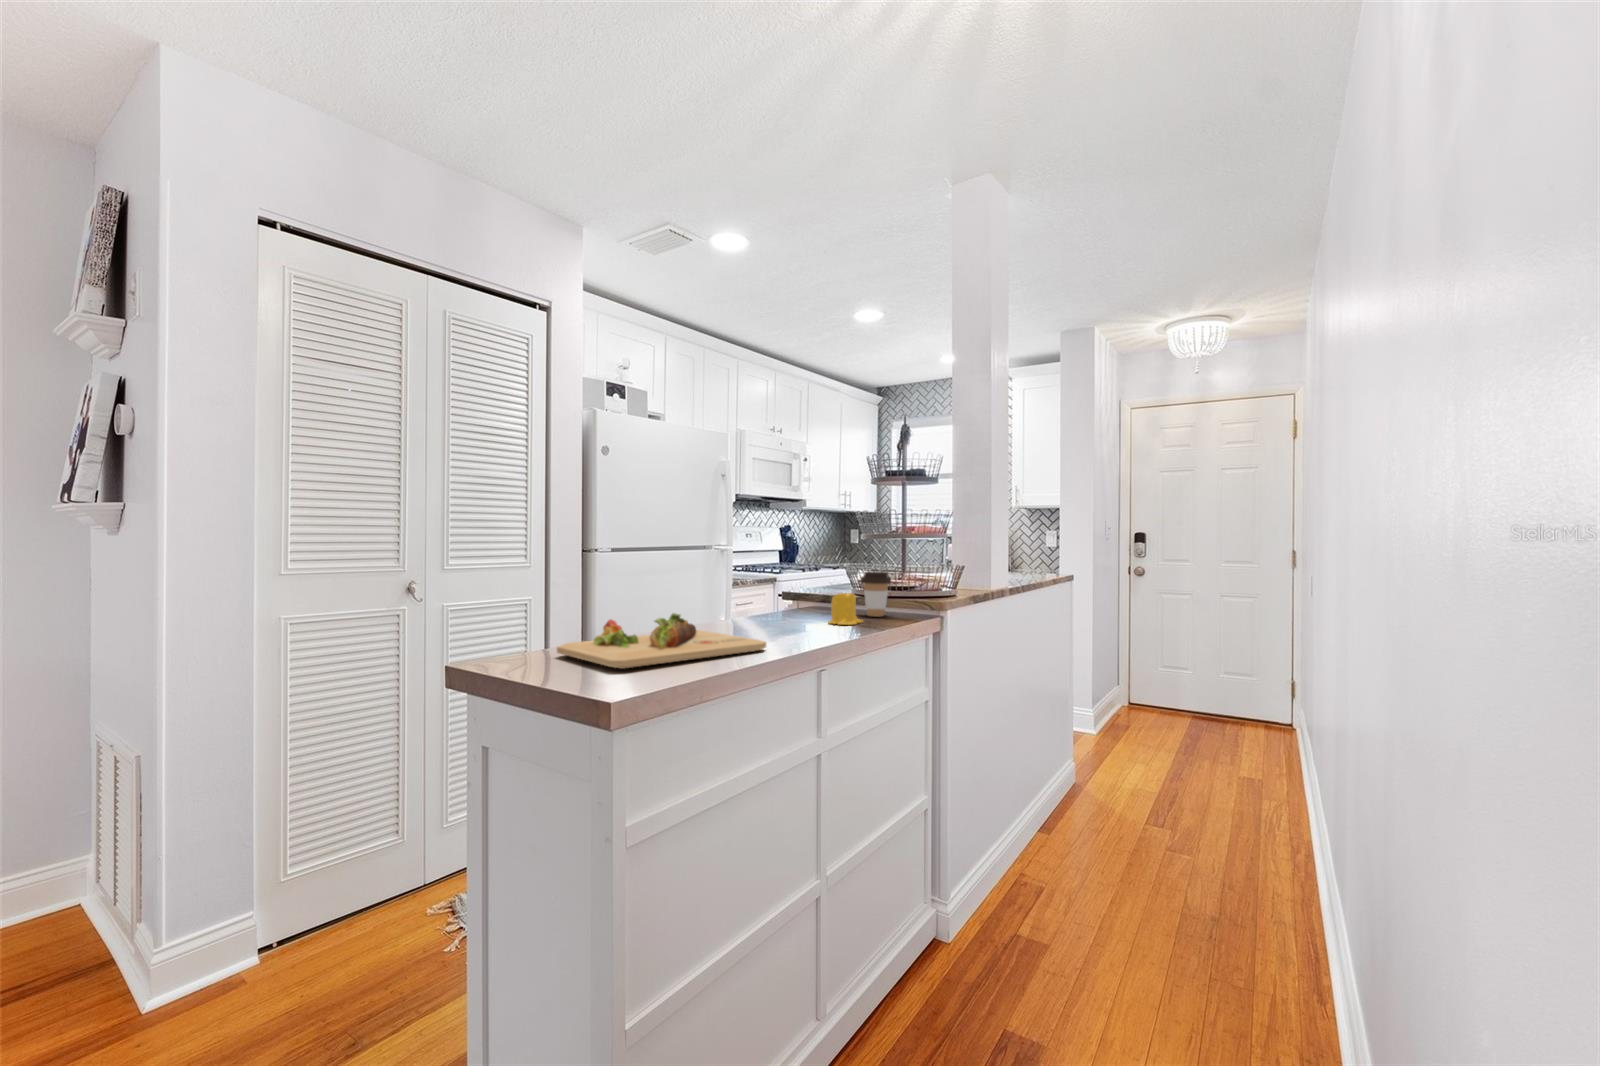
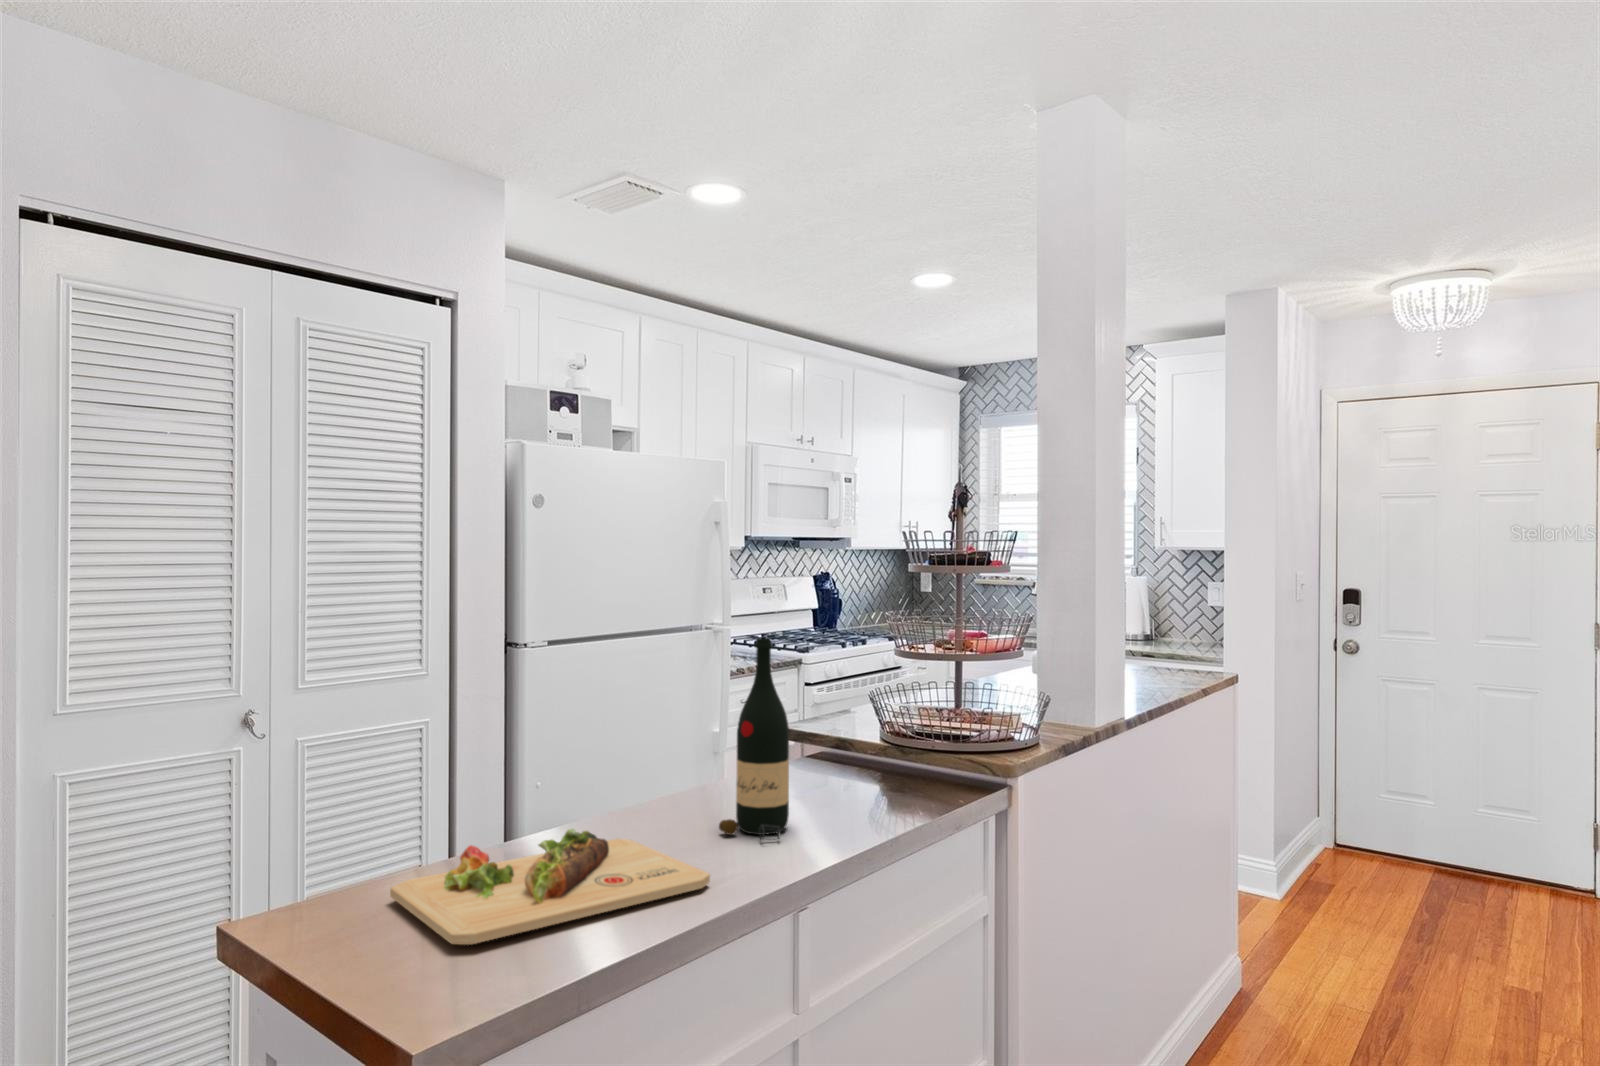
wine bottle: none [761,504,807,634] -> present [719,638,789,840]
coffee cup: present [861,572,891,617] -> none [885,717,930,789]
candle: present [828,593,862,625] -> none [827,758,883,813]

